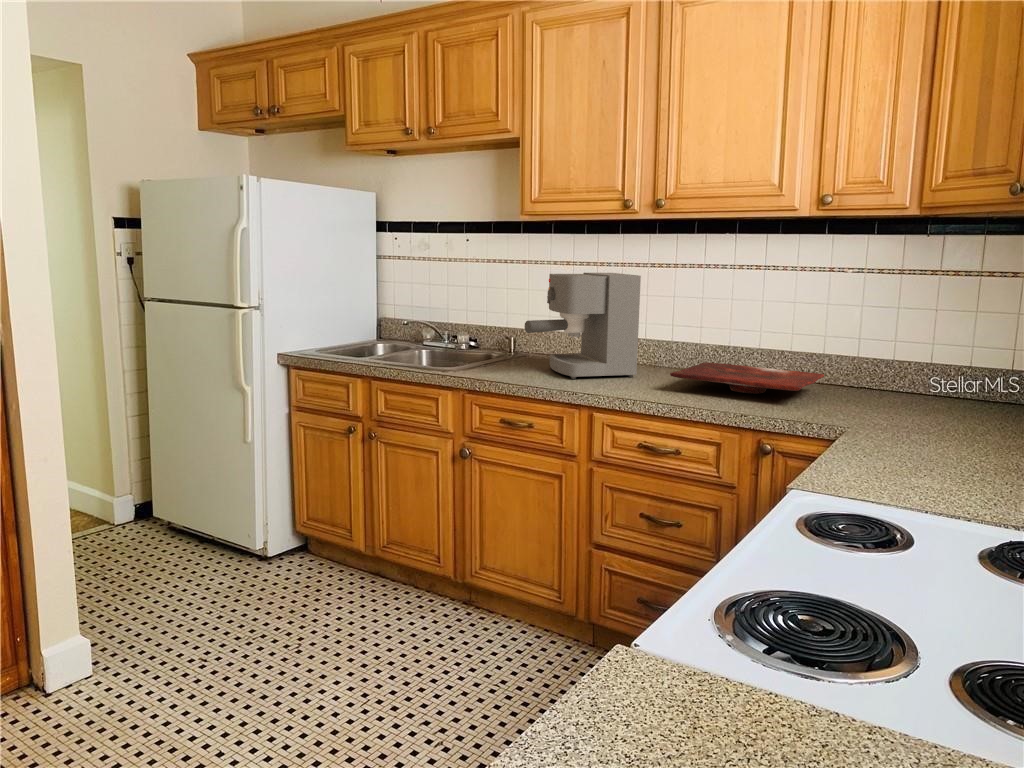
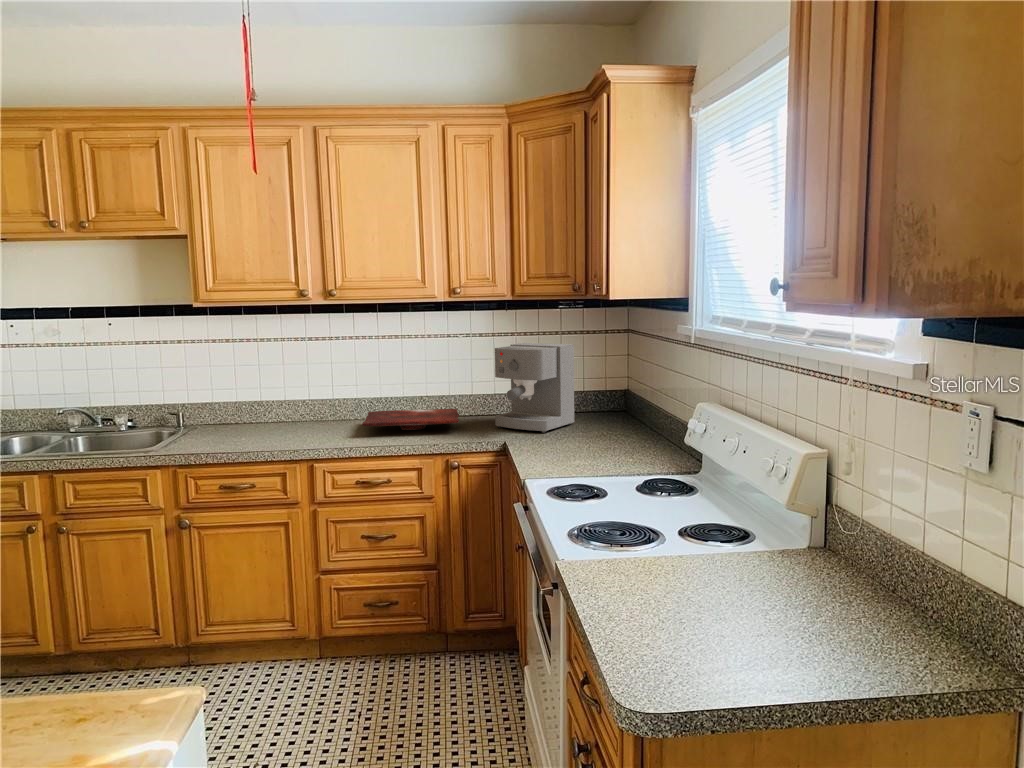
coffee maker: present [525,273,641,379] -> present [495,343,574,433]

